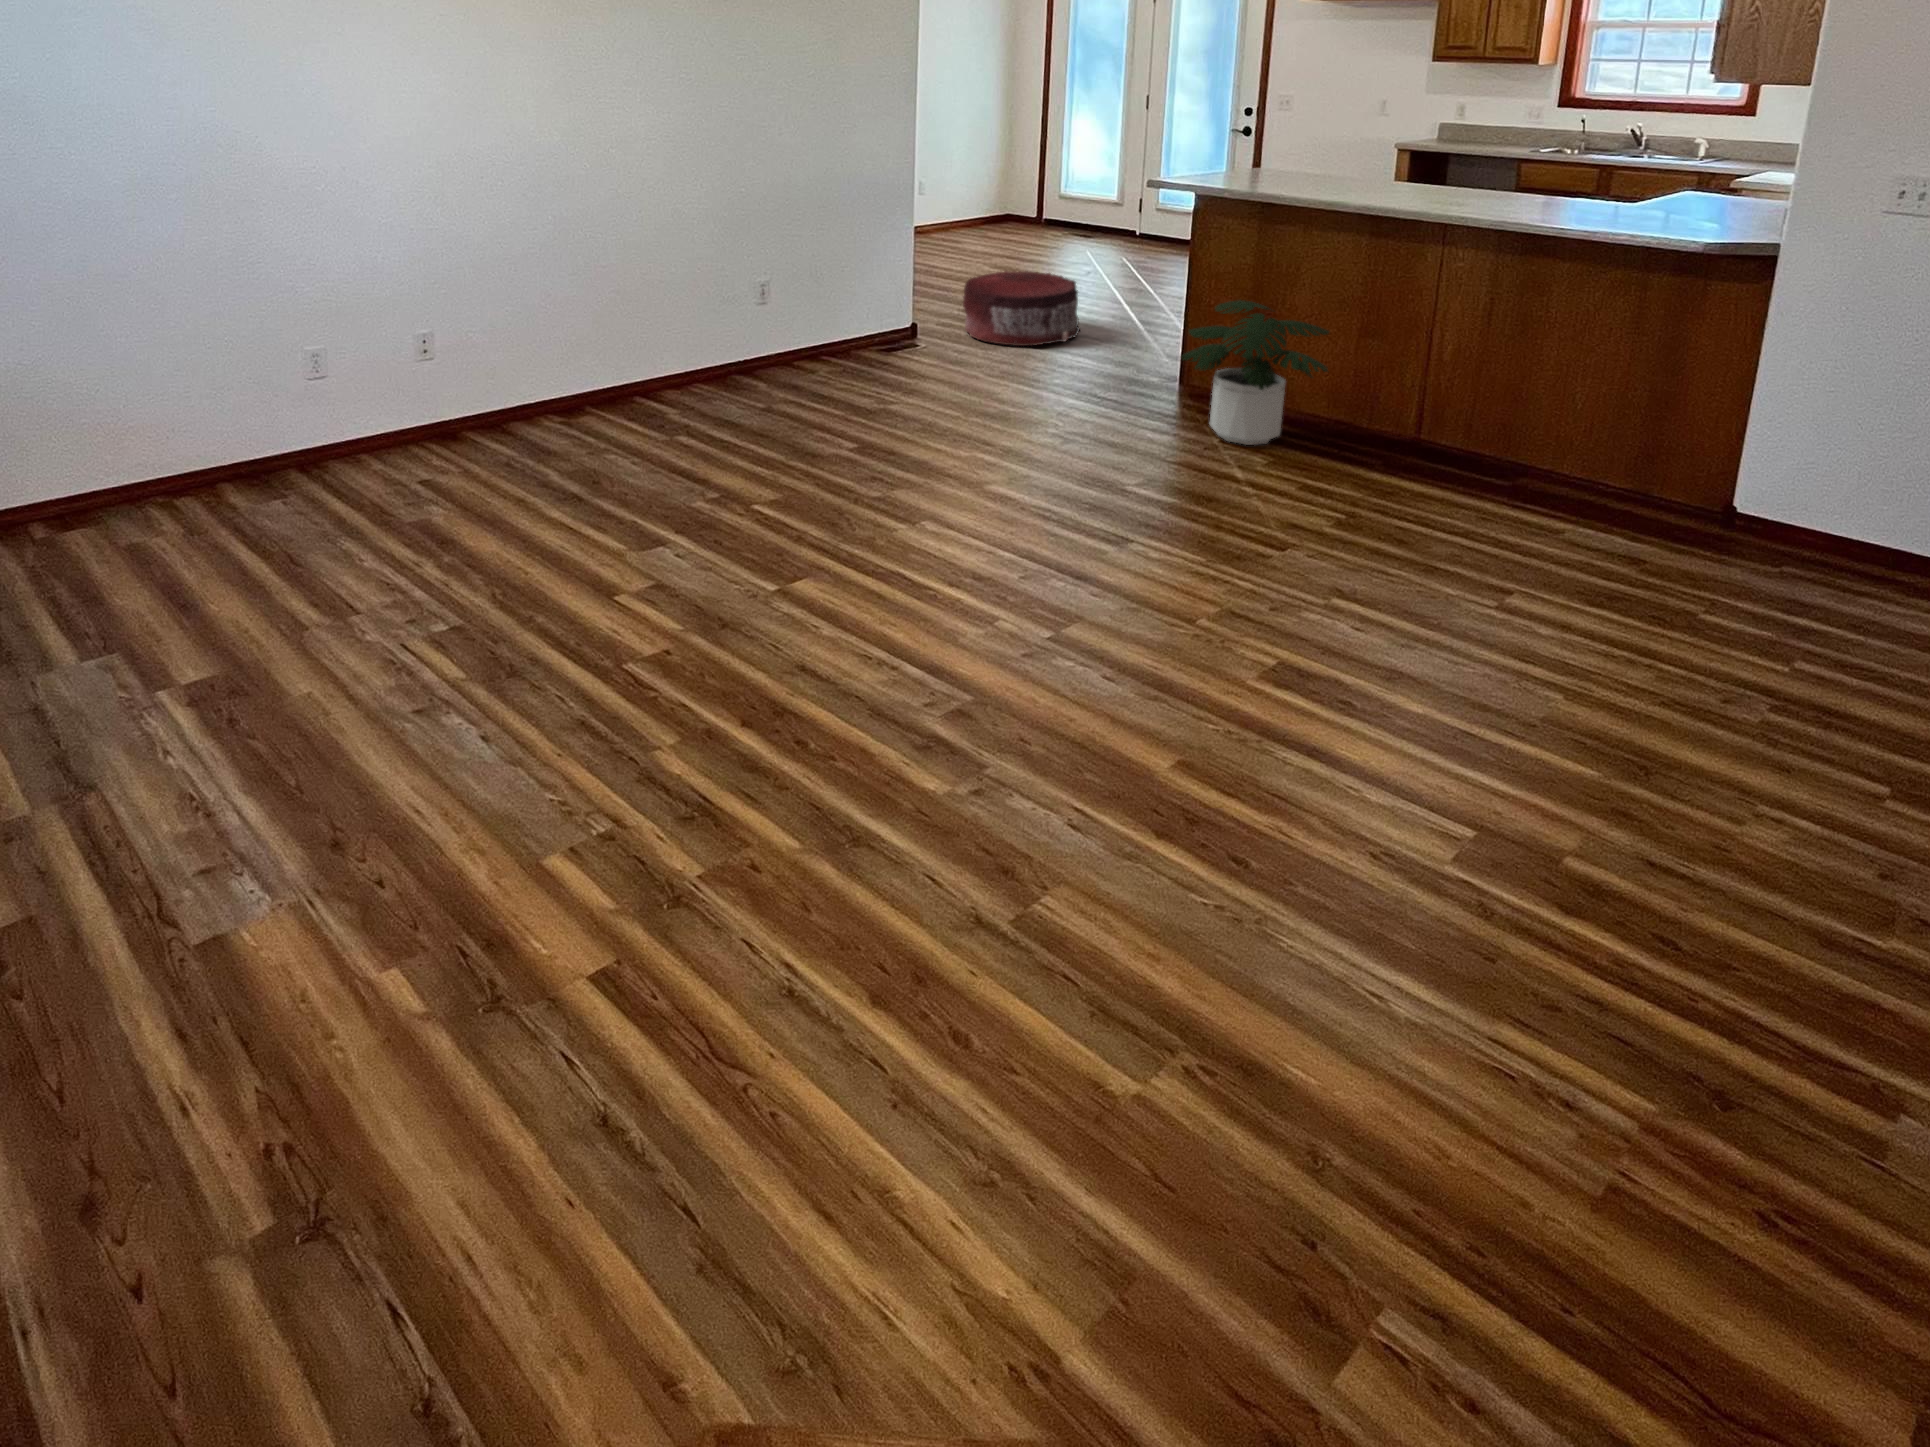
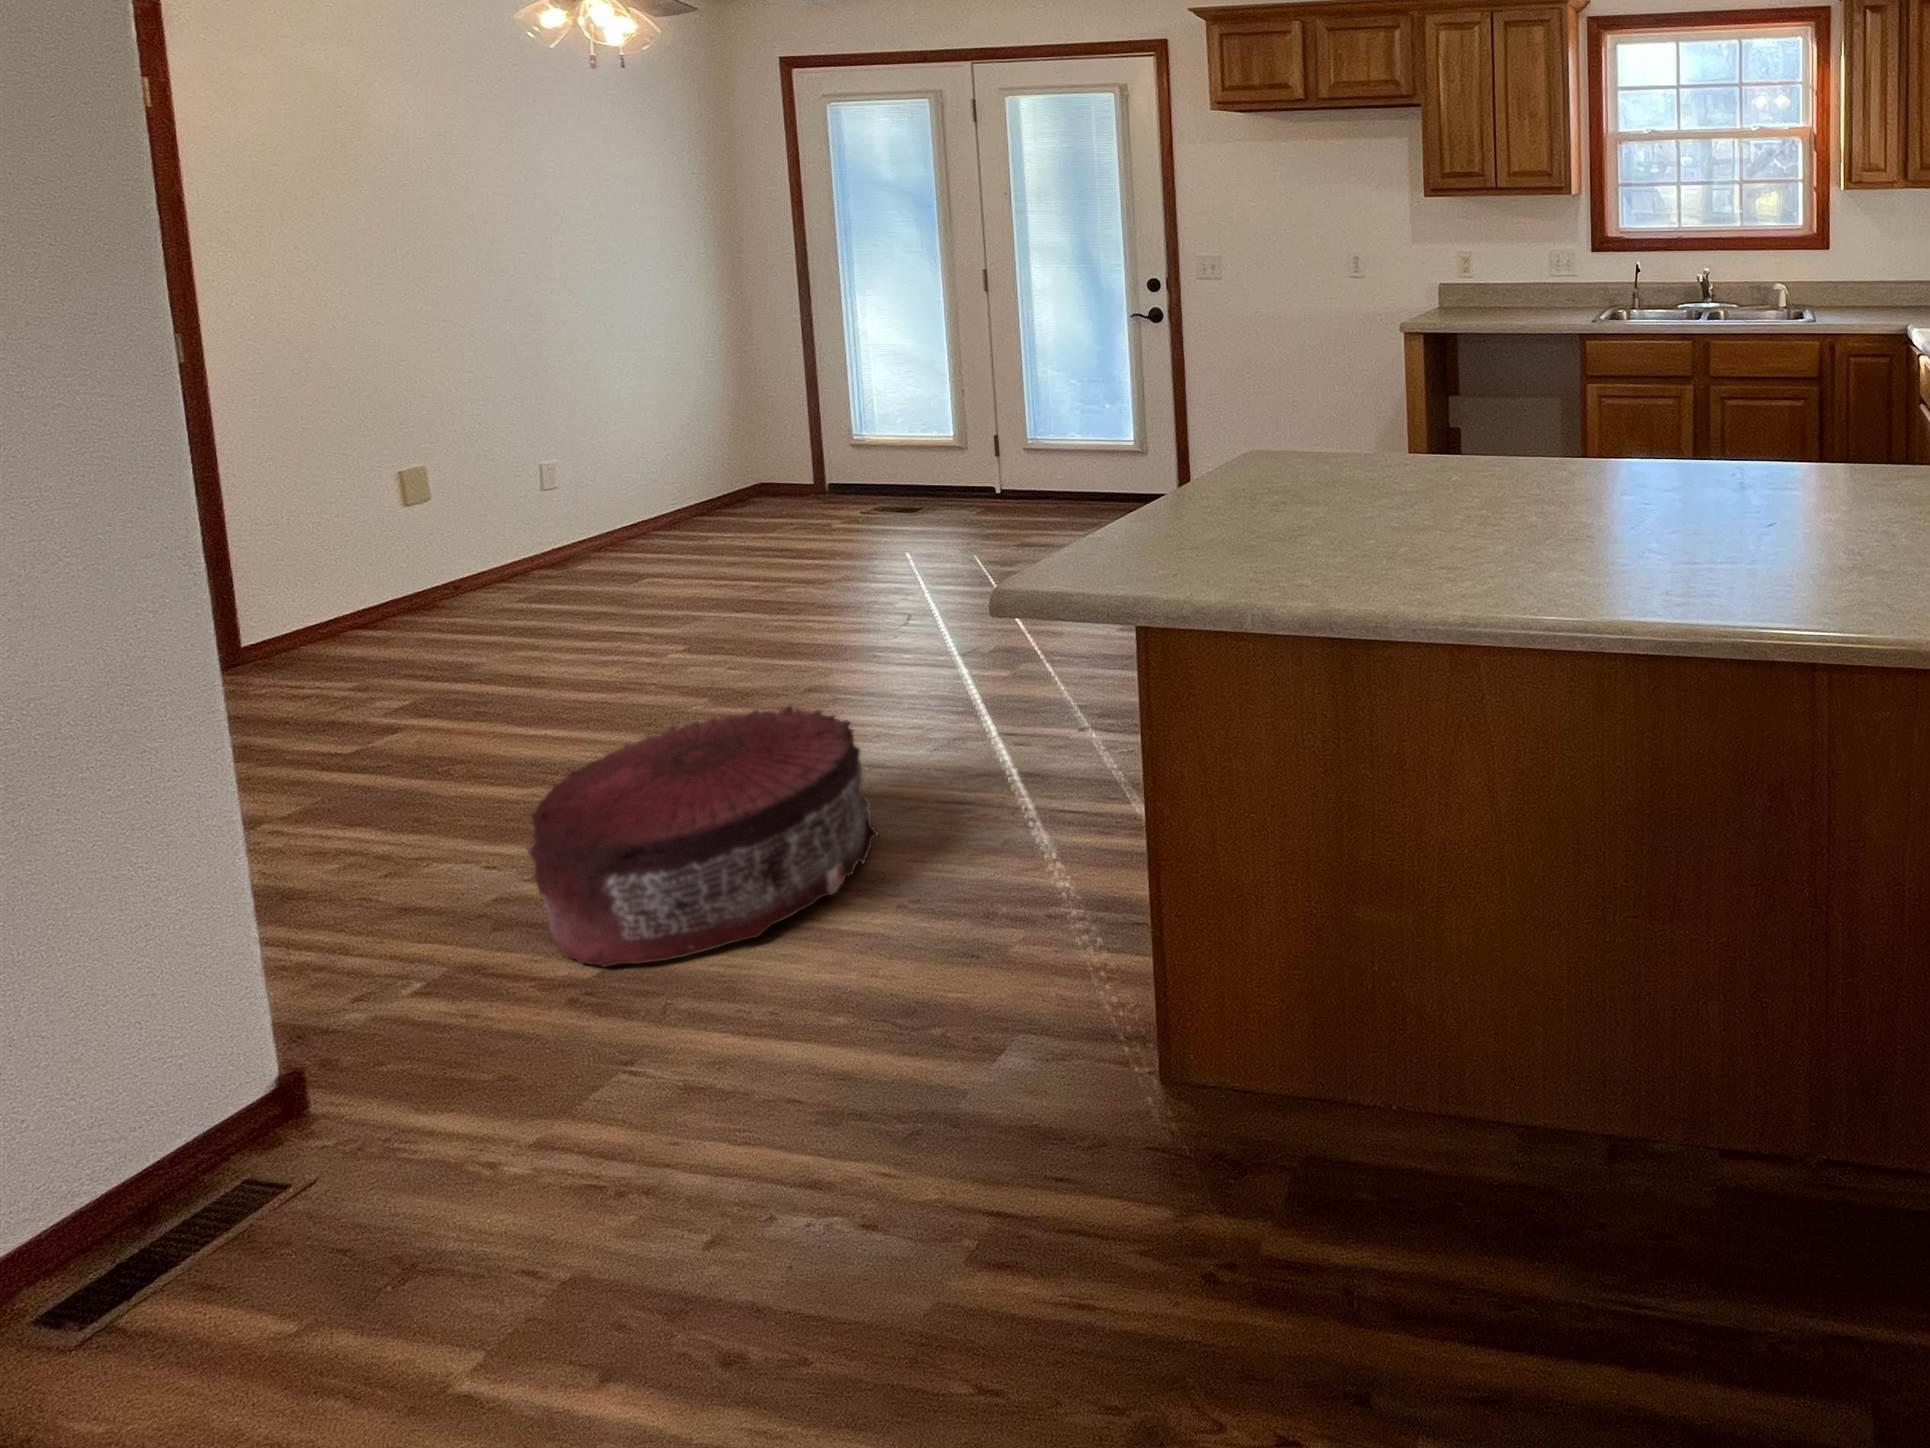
potted plant: present [1181,300,1329,445] -> none [1151,814,1563,1263]

